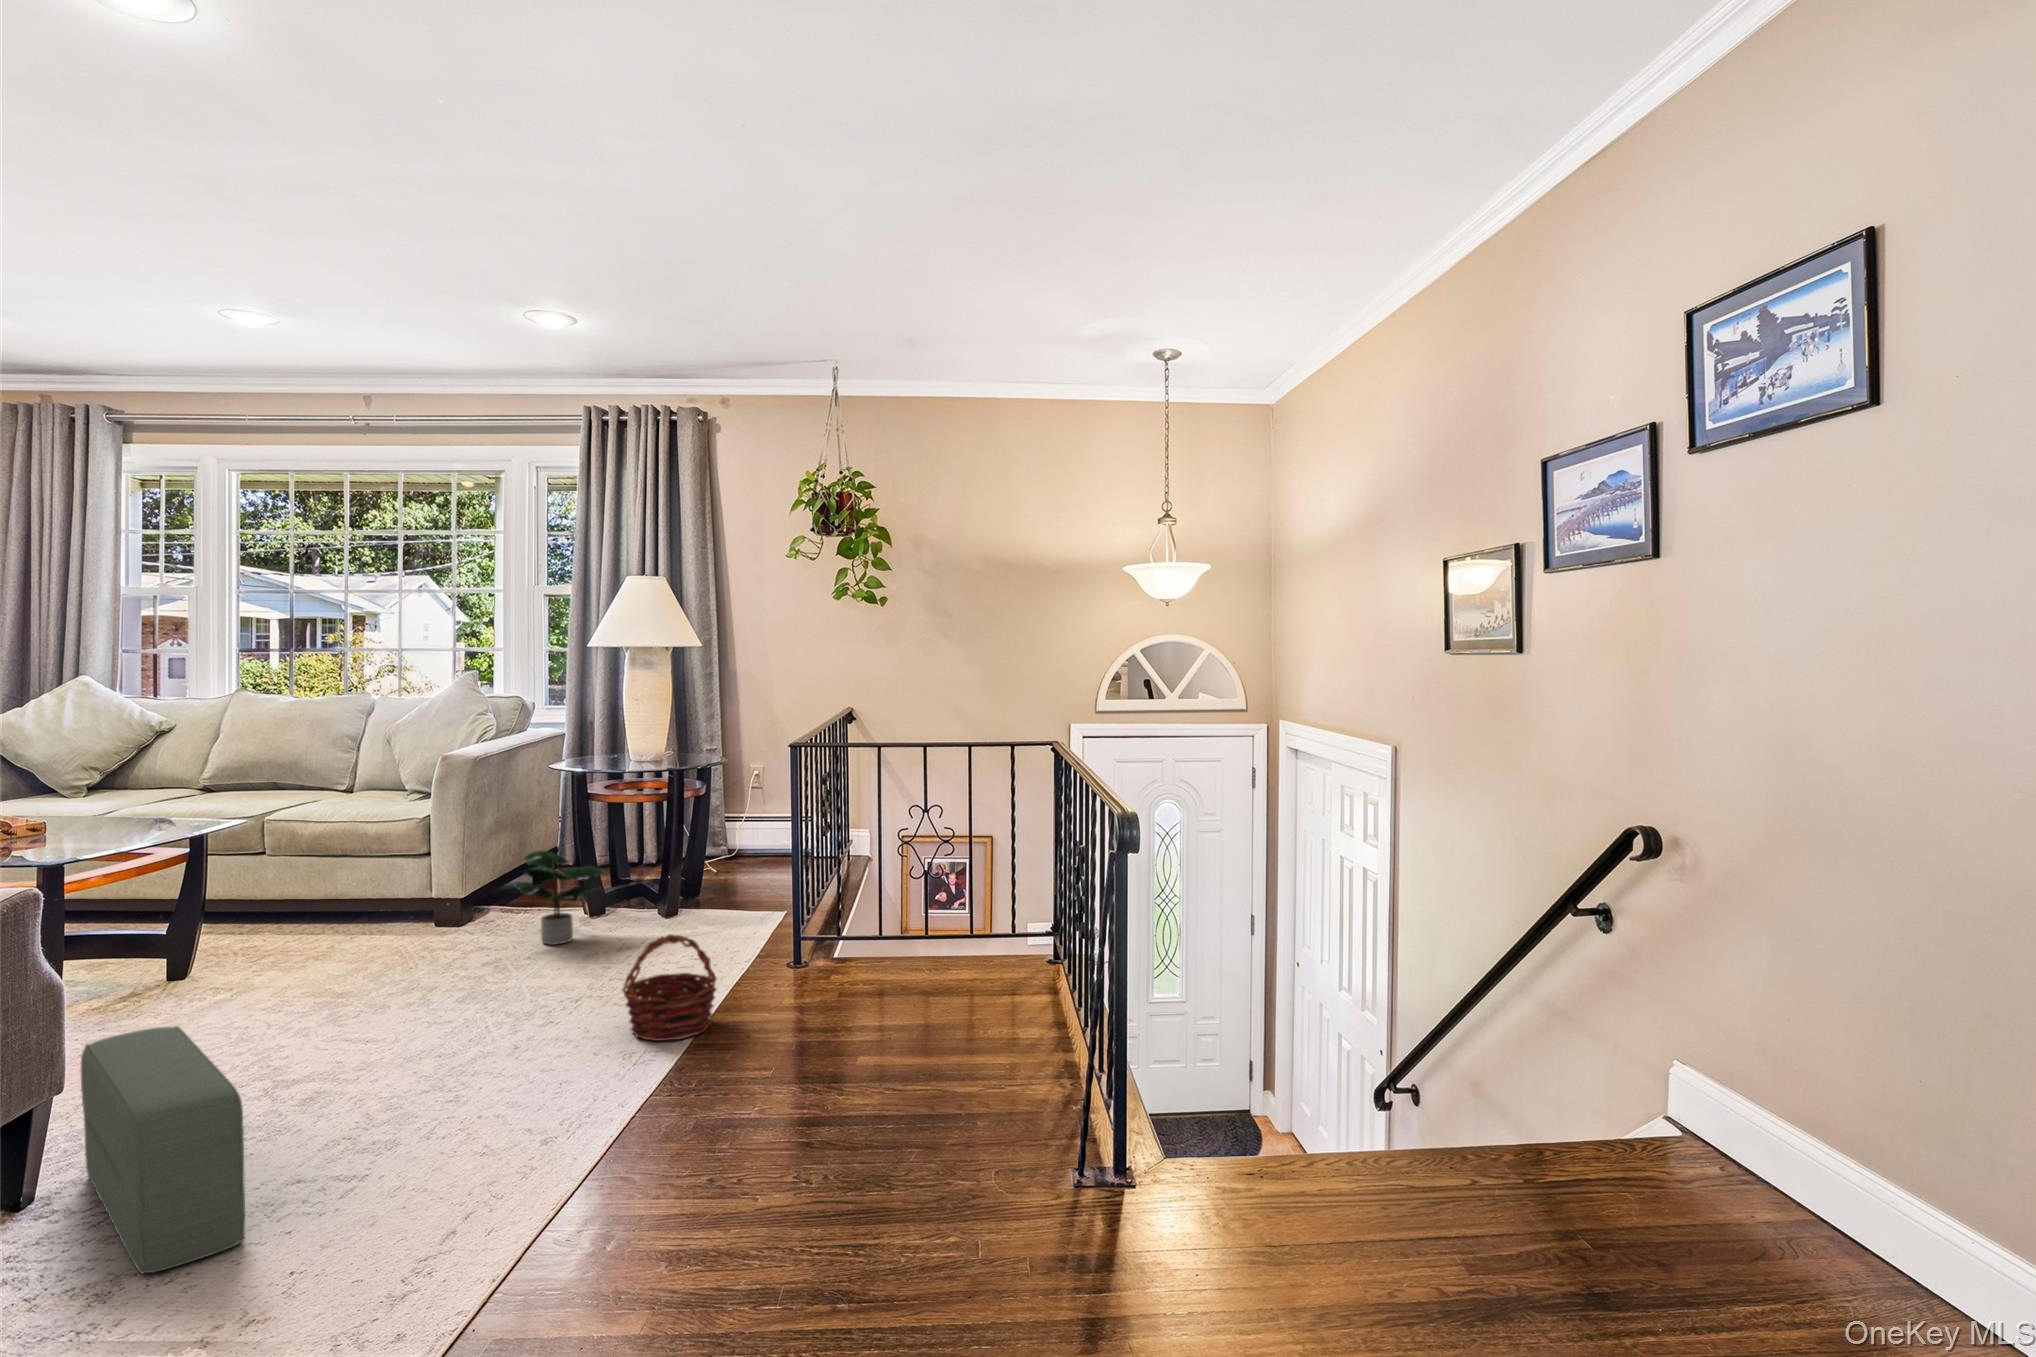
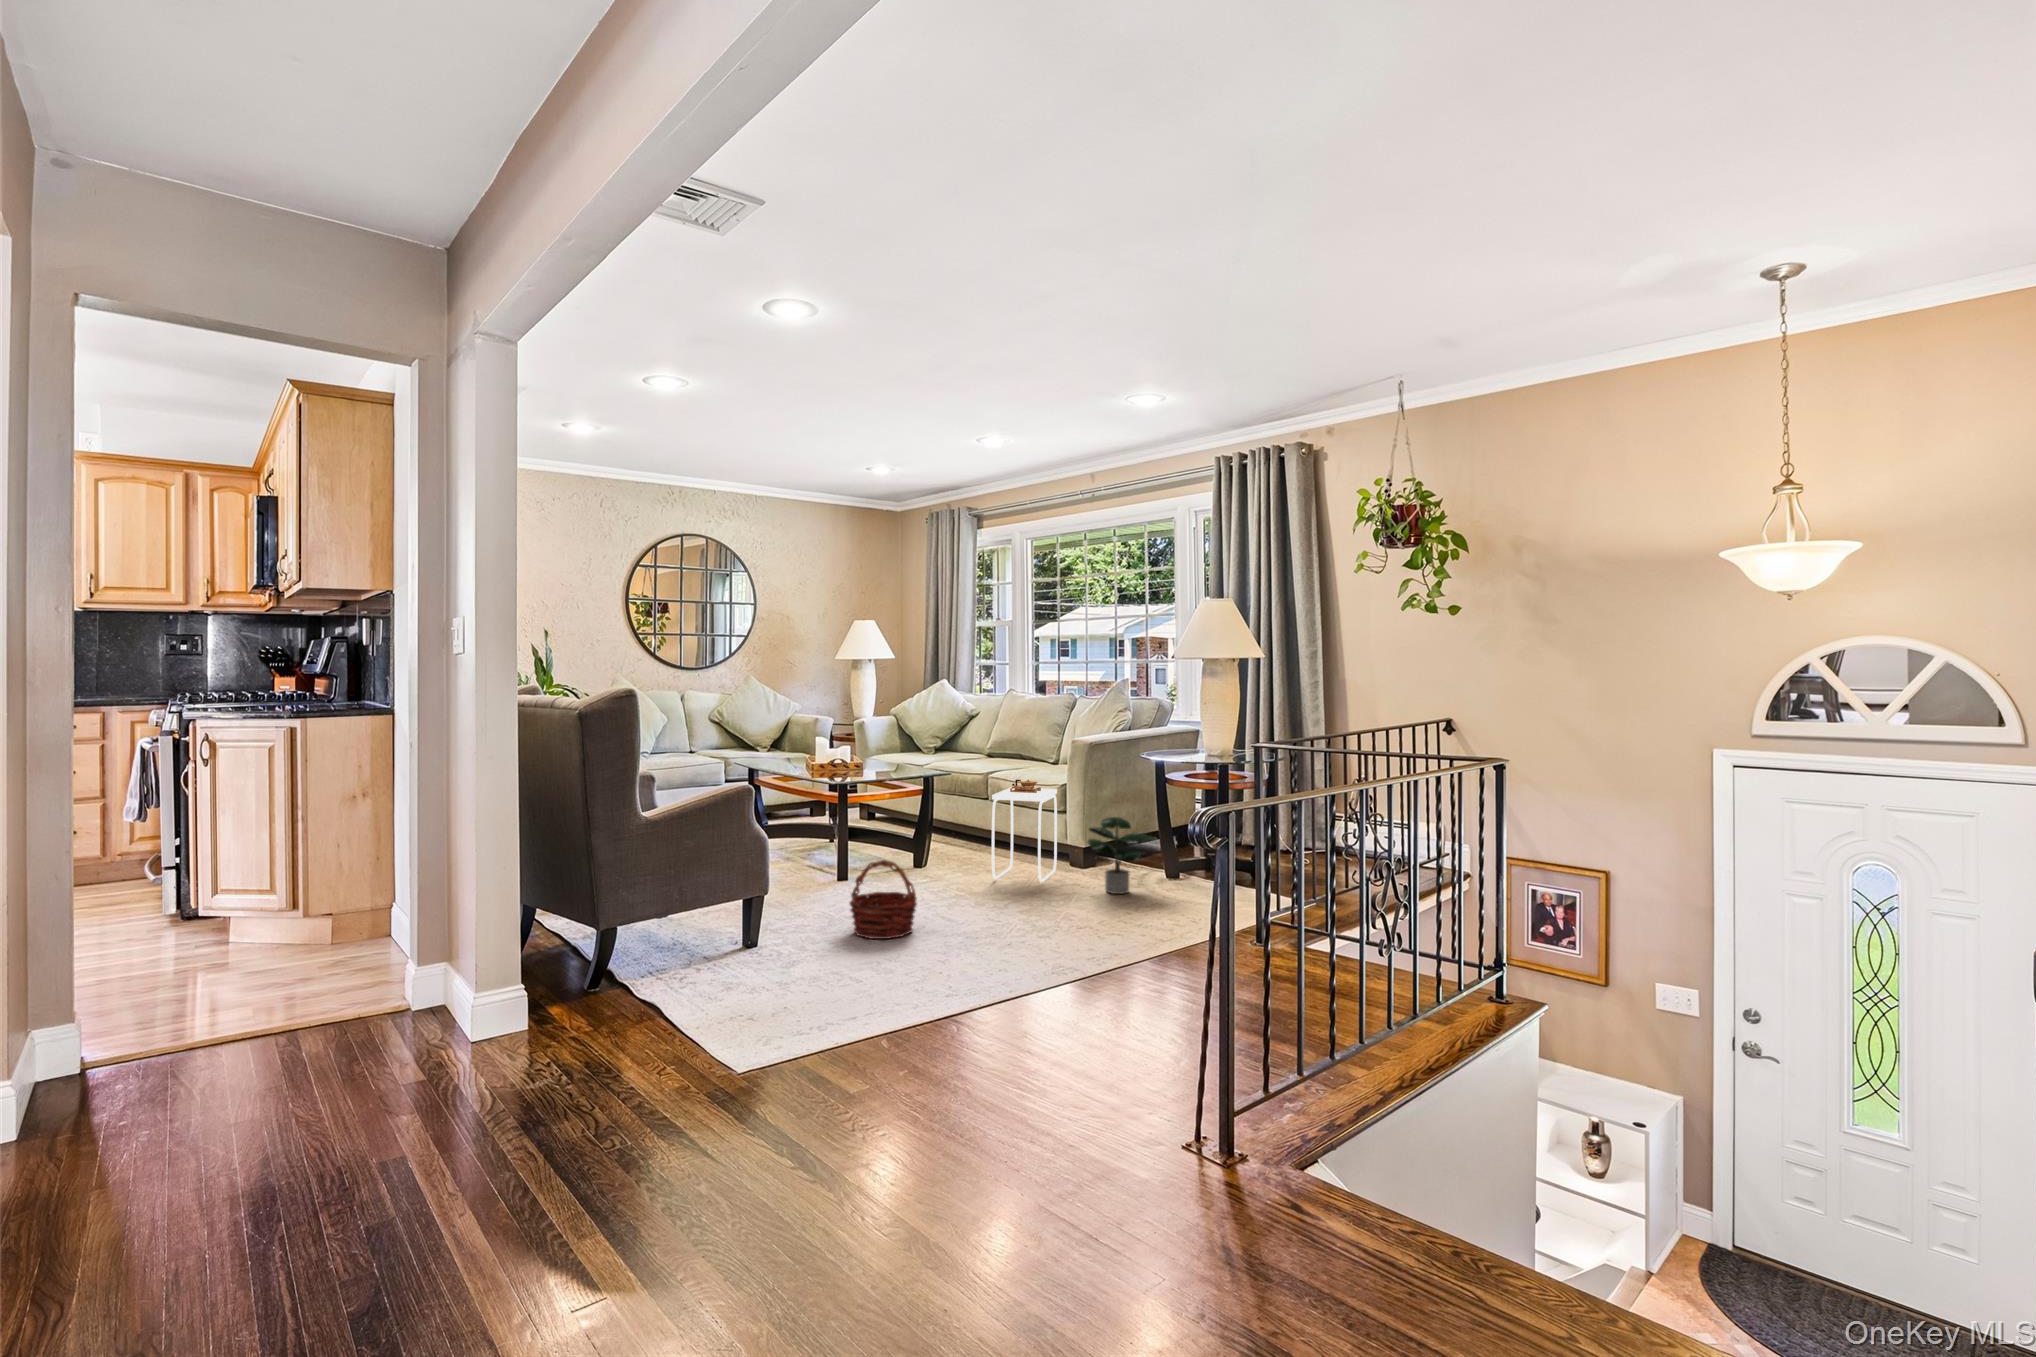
side table: none [359,819,444,960] -> present [992,780,1057,882]
basket: present [622,934,716,1041] -> present [850,860,917,939]
pouf: present [81,1026,245,1274] -> none [635,874,750,1015]

